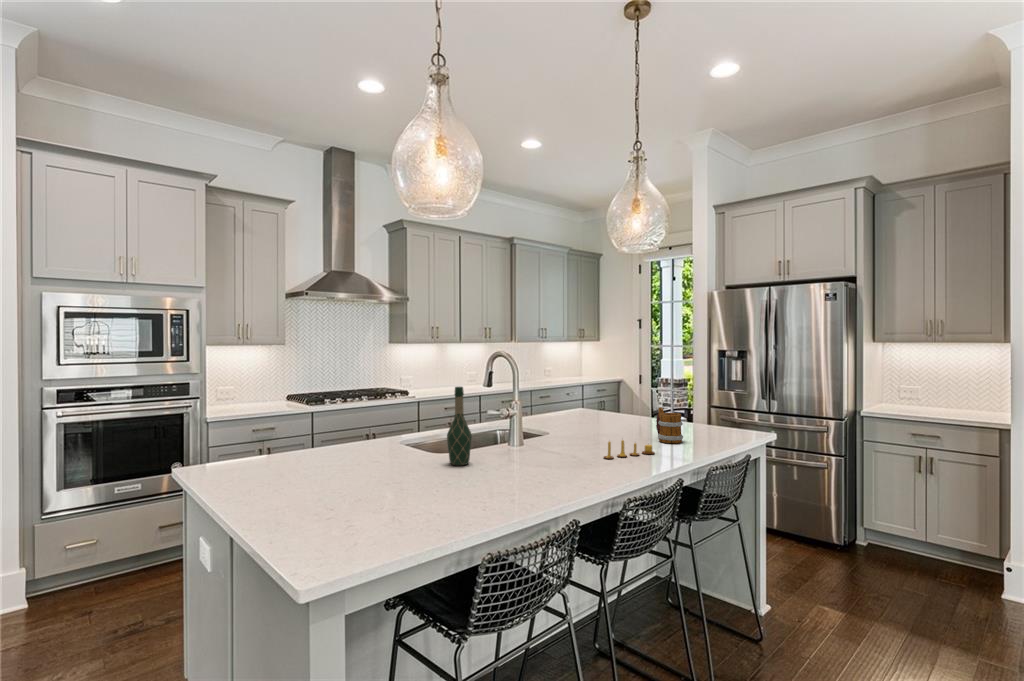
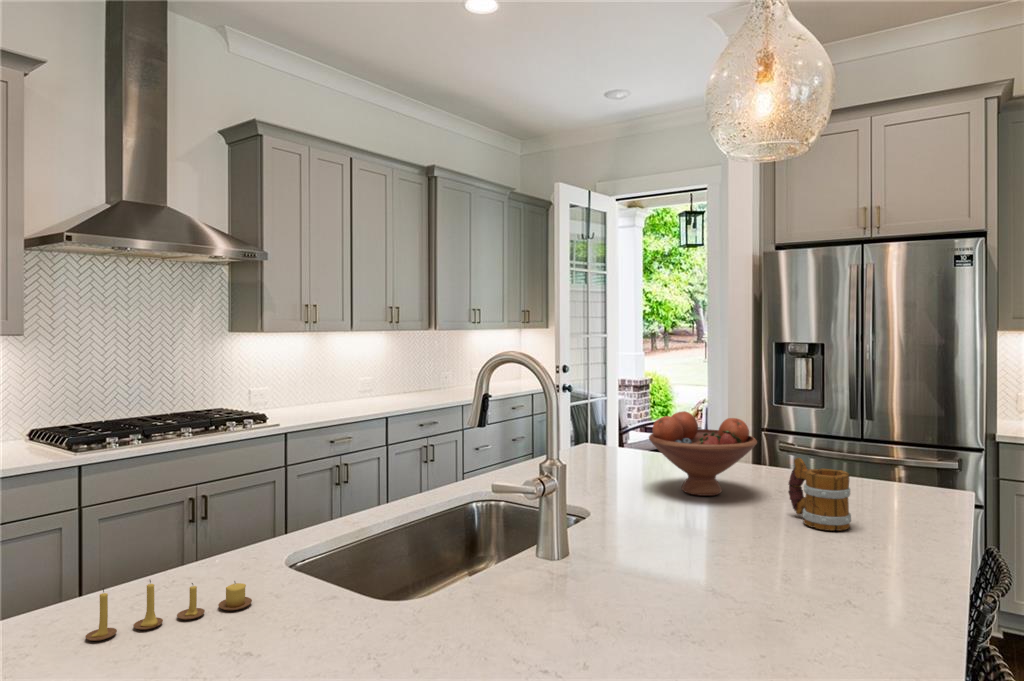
fruit bowl: none [594,385,652,430] -> present [649,411,757,496]
wine bottle: present [447,387,472,465] -> none [427,444,488,645]
candle: present [604,440,655,459] -> present [85,580,252,641]

